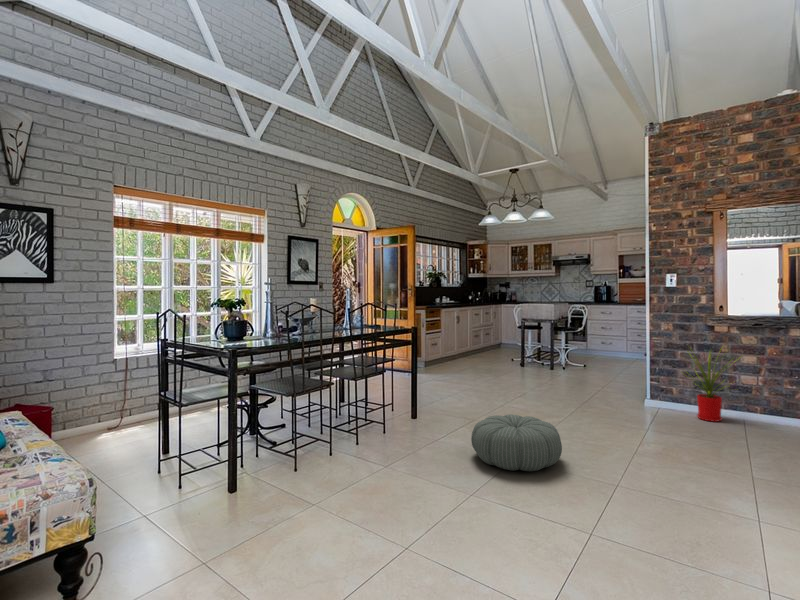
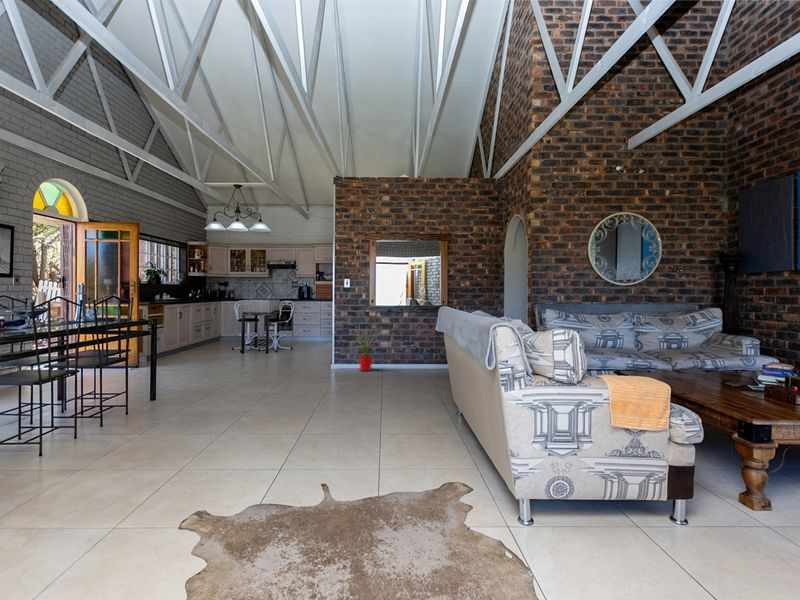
pouf: present [471,414,562,471] -> none [211,375,277,410]

